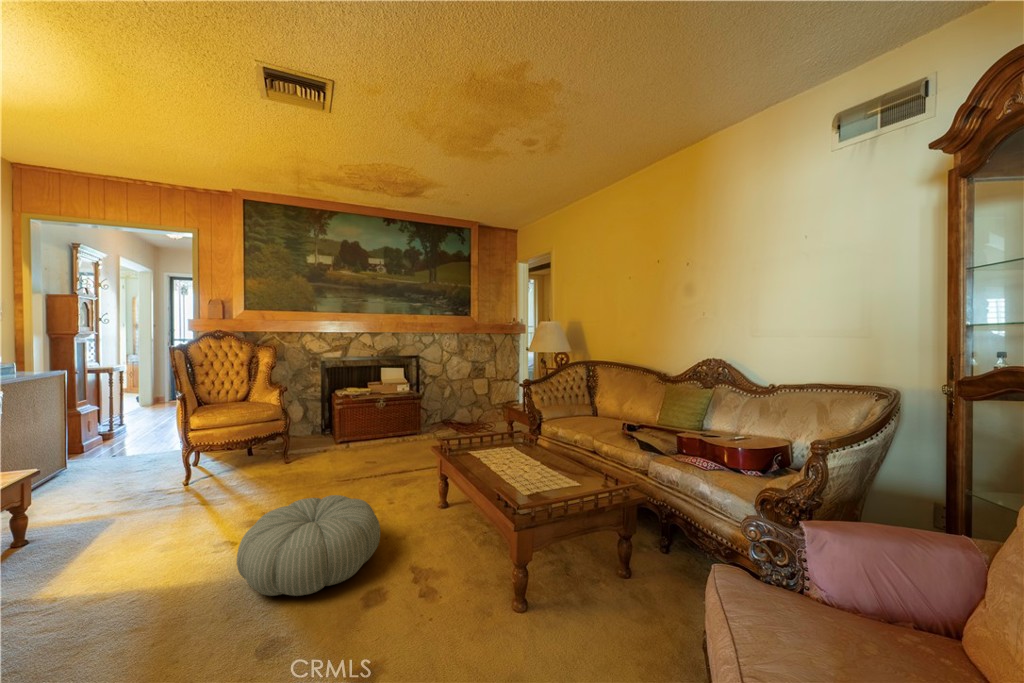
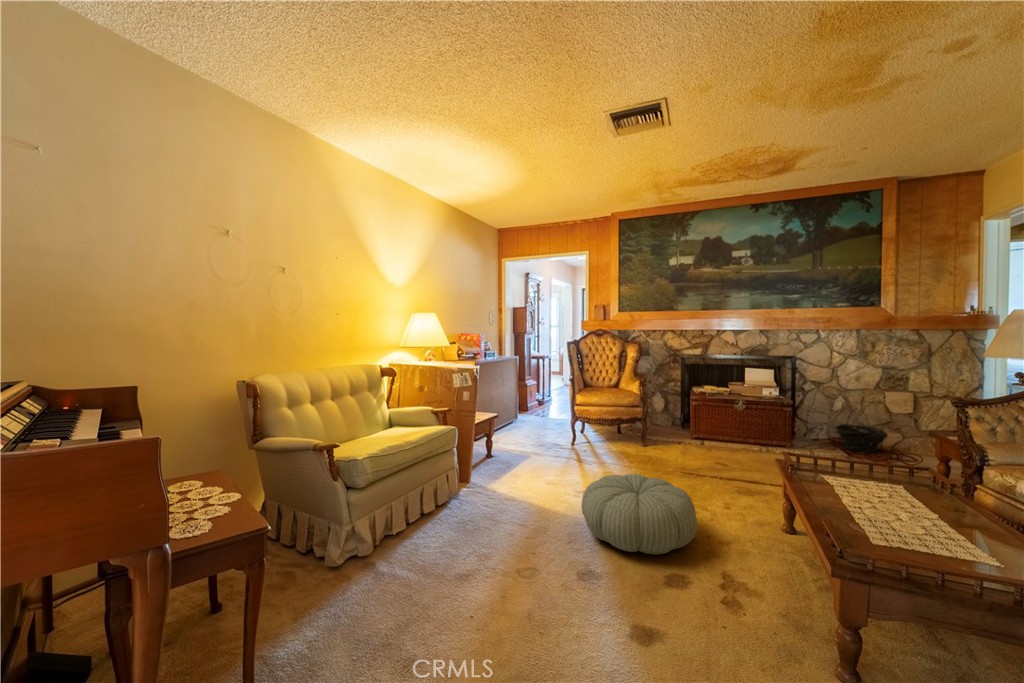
basket: none [445,393,477,425] -> present [834,421,888,452]

